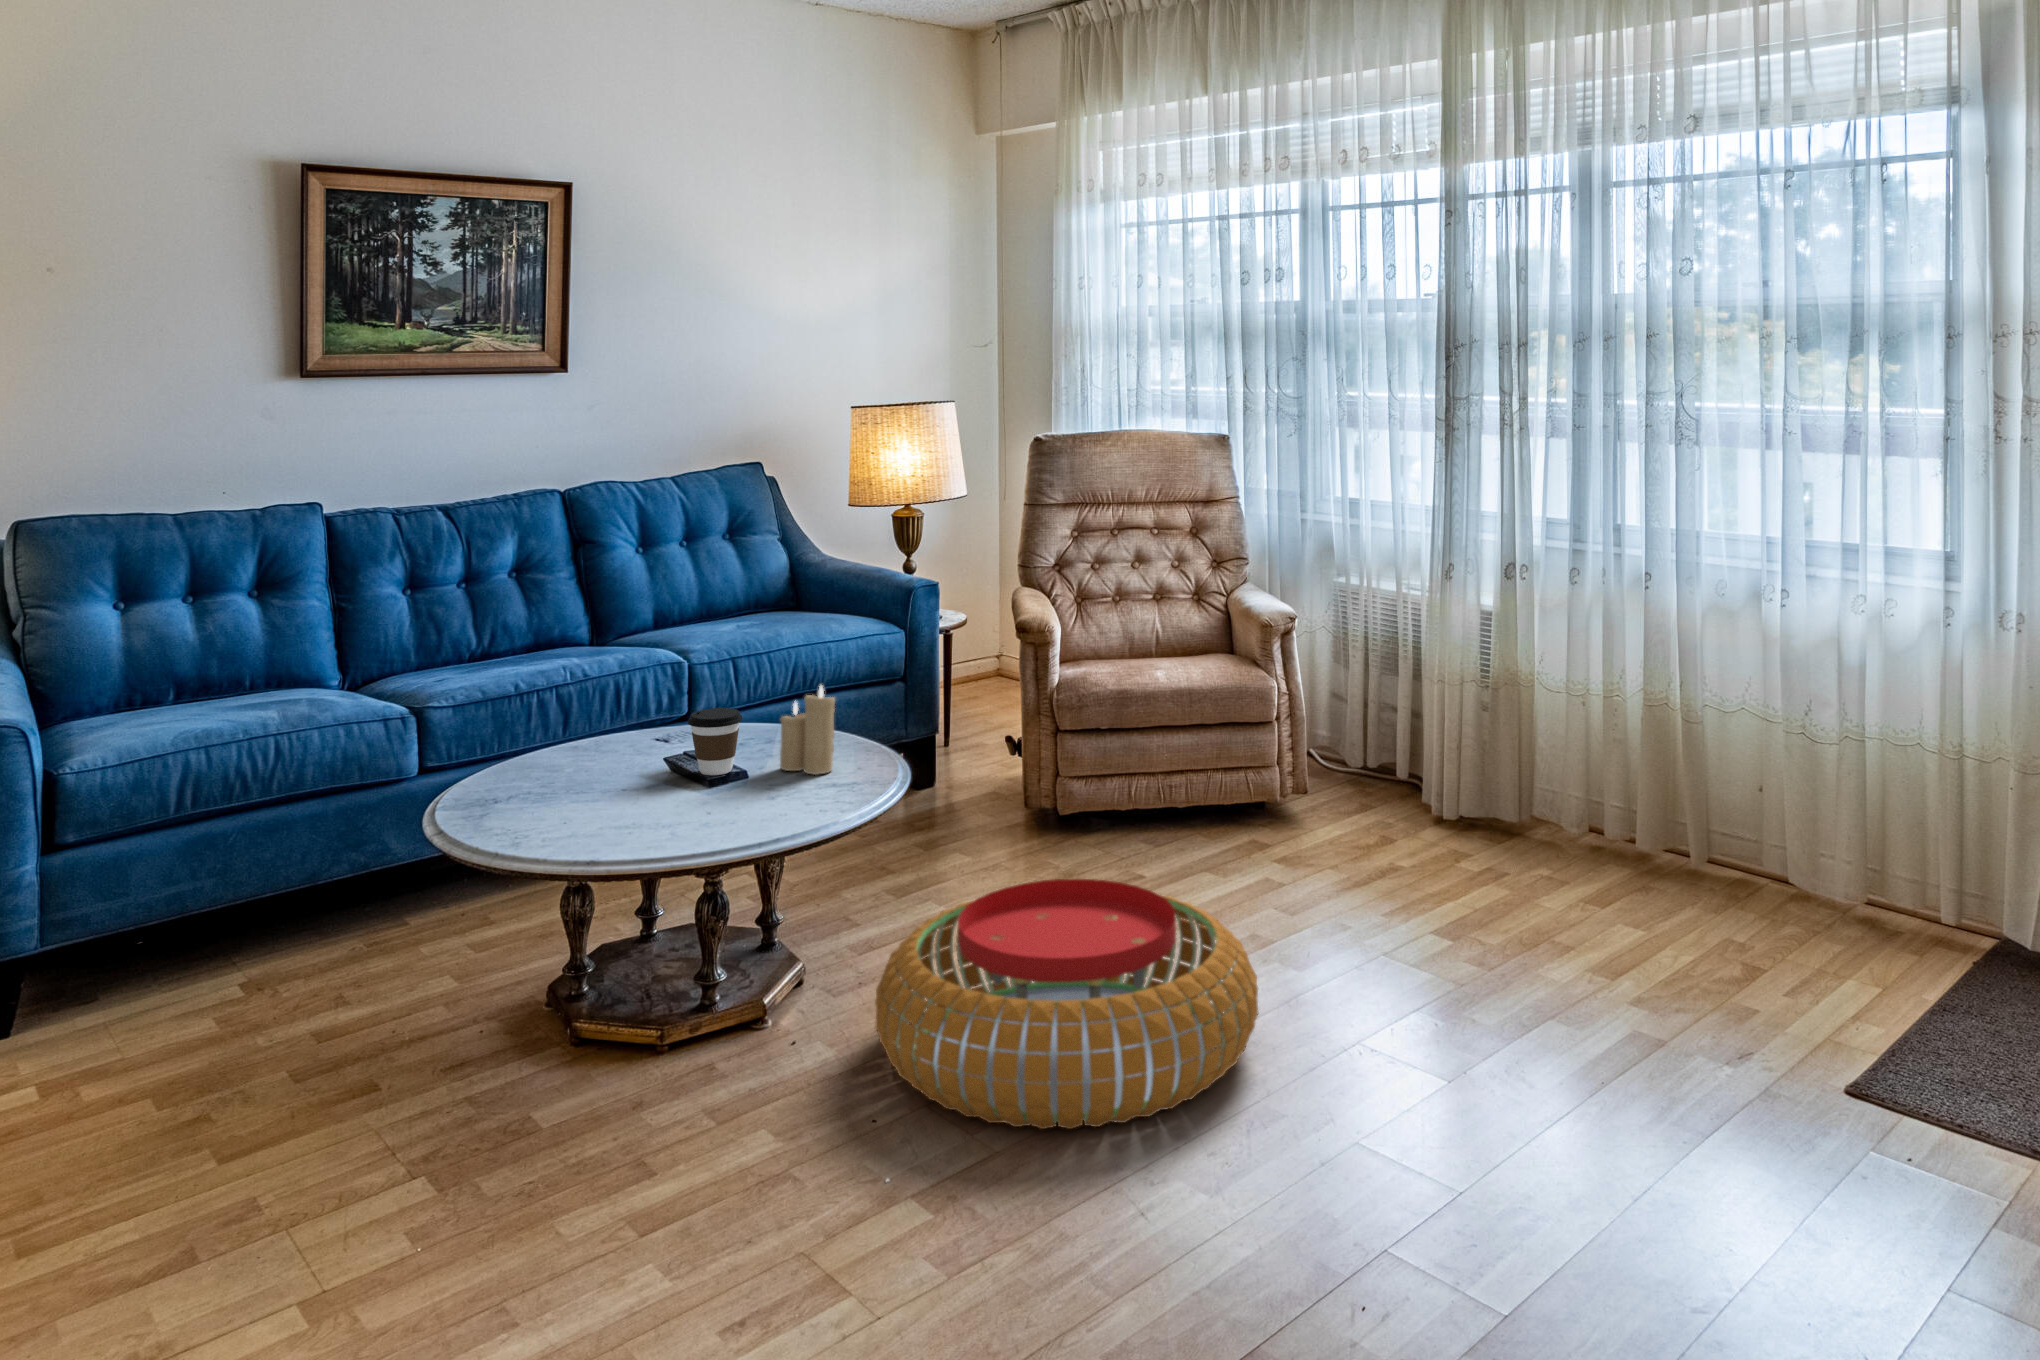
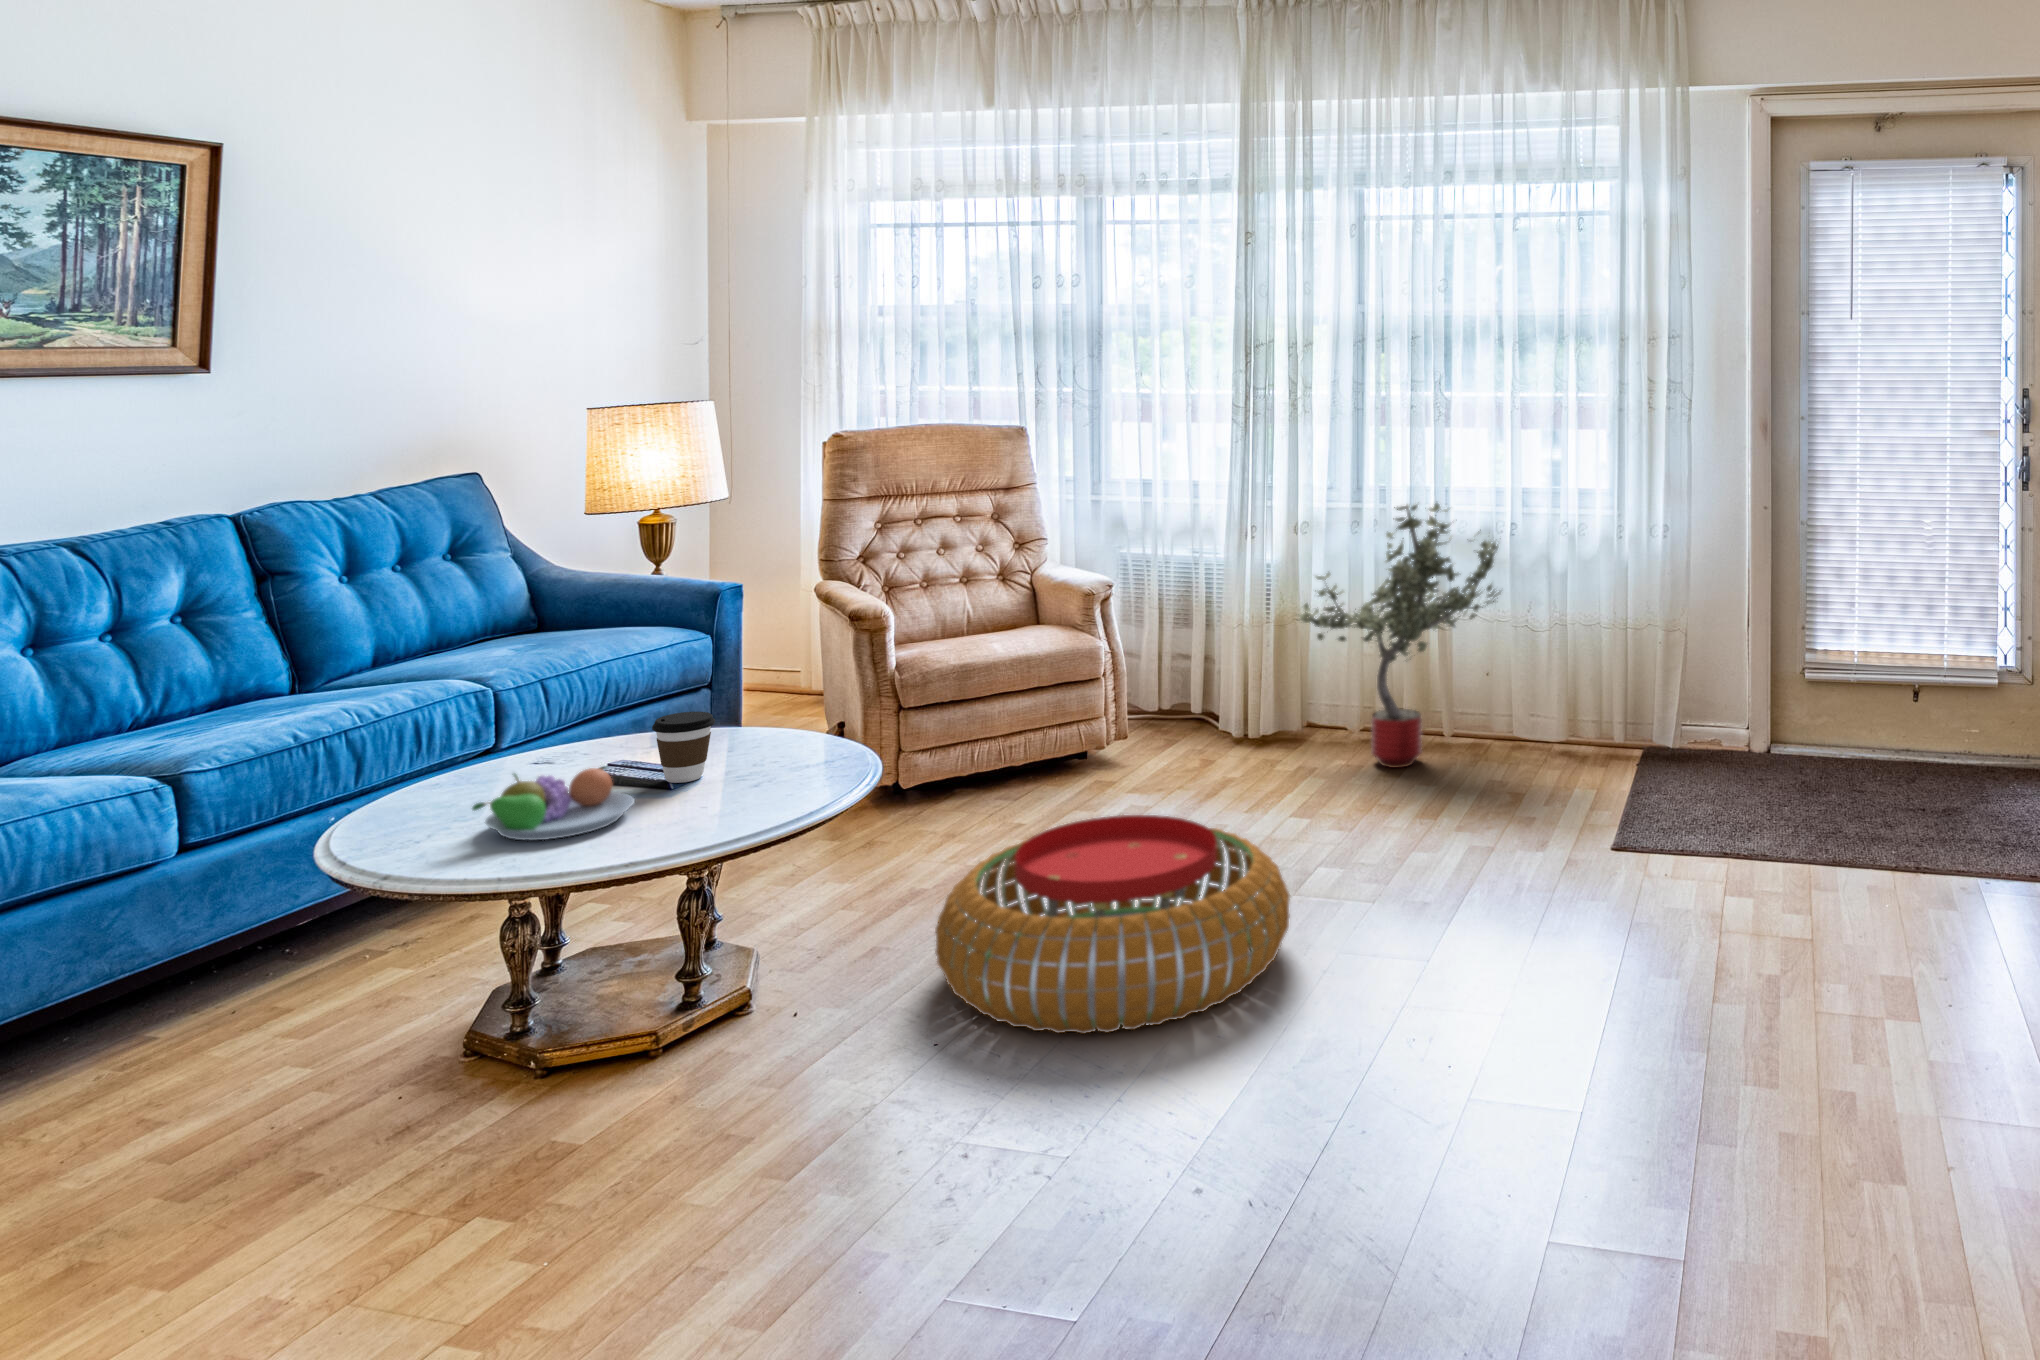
potted tree: none [1485,546,1726,878] -> present [1298,503,1500,768]
candle: present [780,686,835,775] -> none [756,674,822,766]
fruit bowl: none [507,746,646,812] -> present [472,767,635,840]

